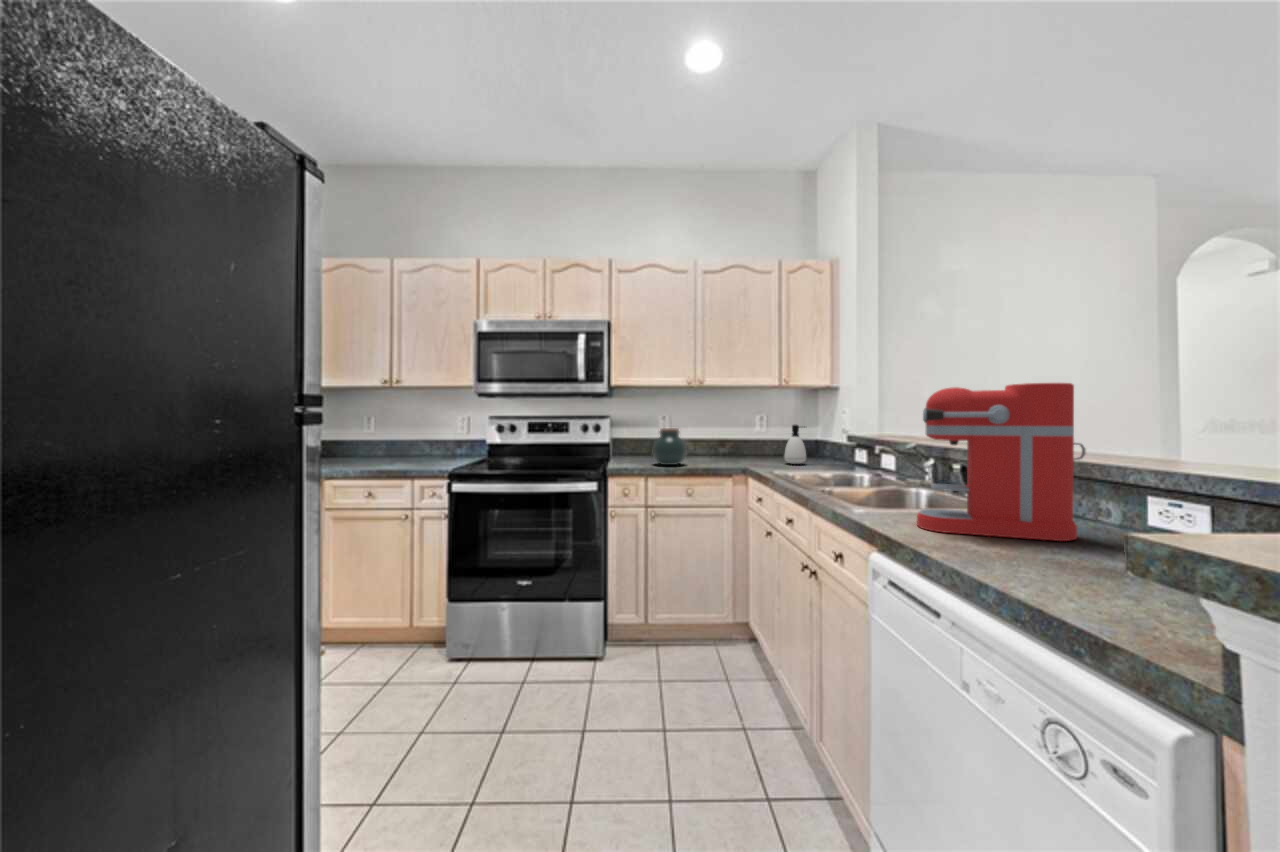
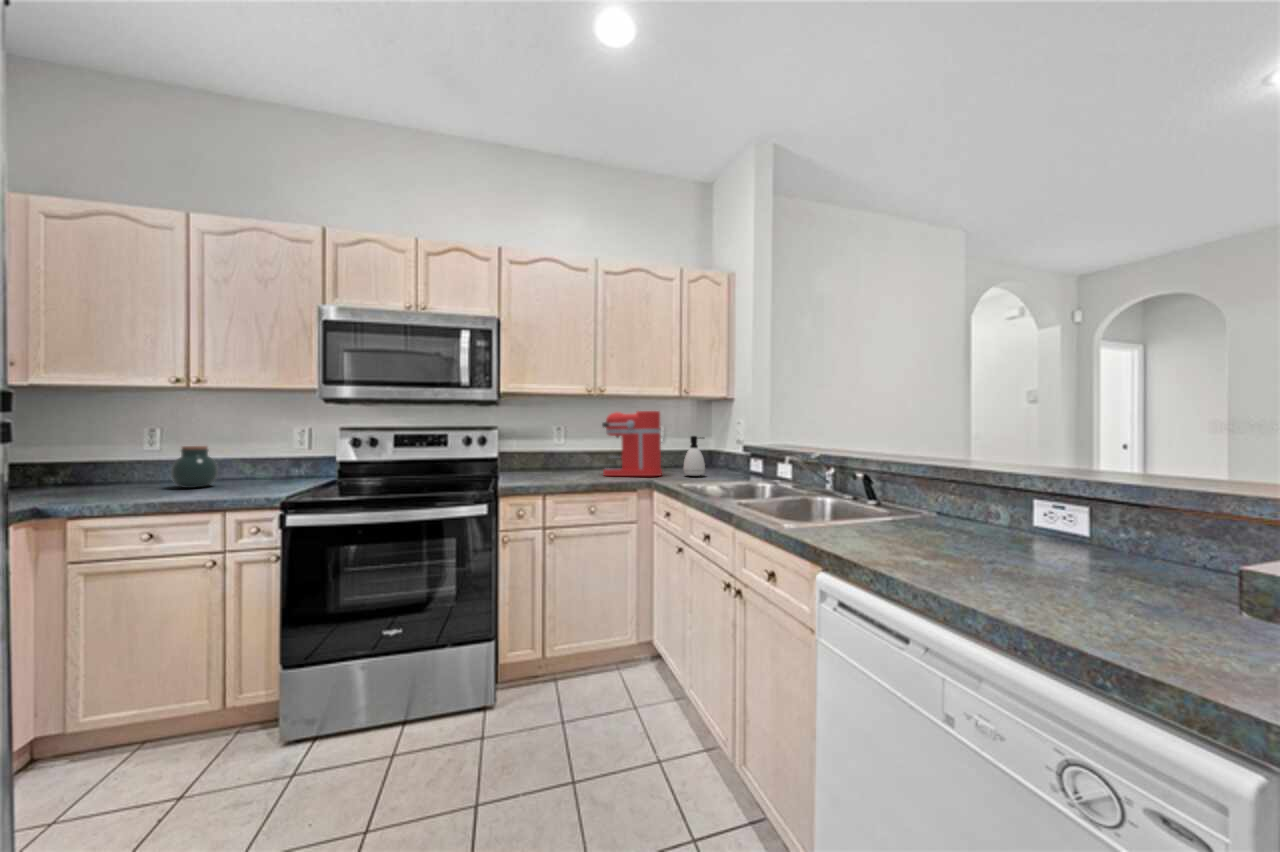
coffee maker: present [917,383,1086,541] -> present [602,411,664,476]
jar: present [653,428,686,465] -> present [171,446,218,488]

